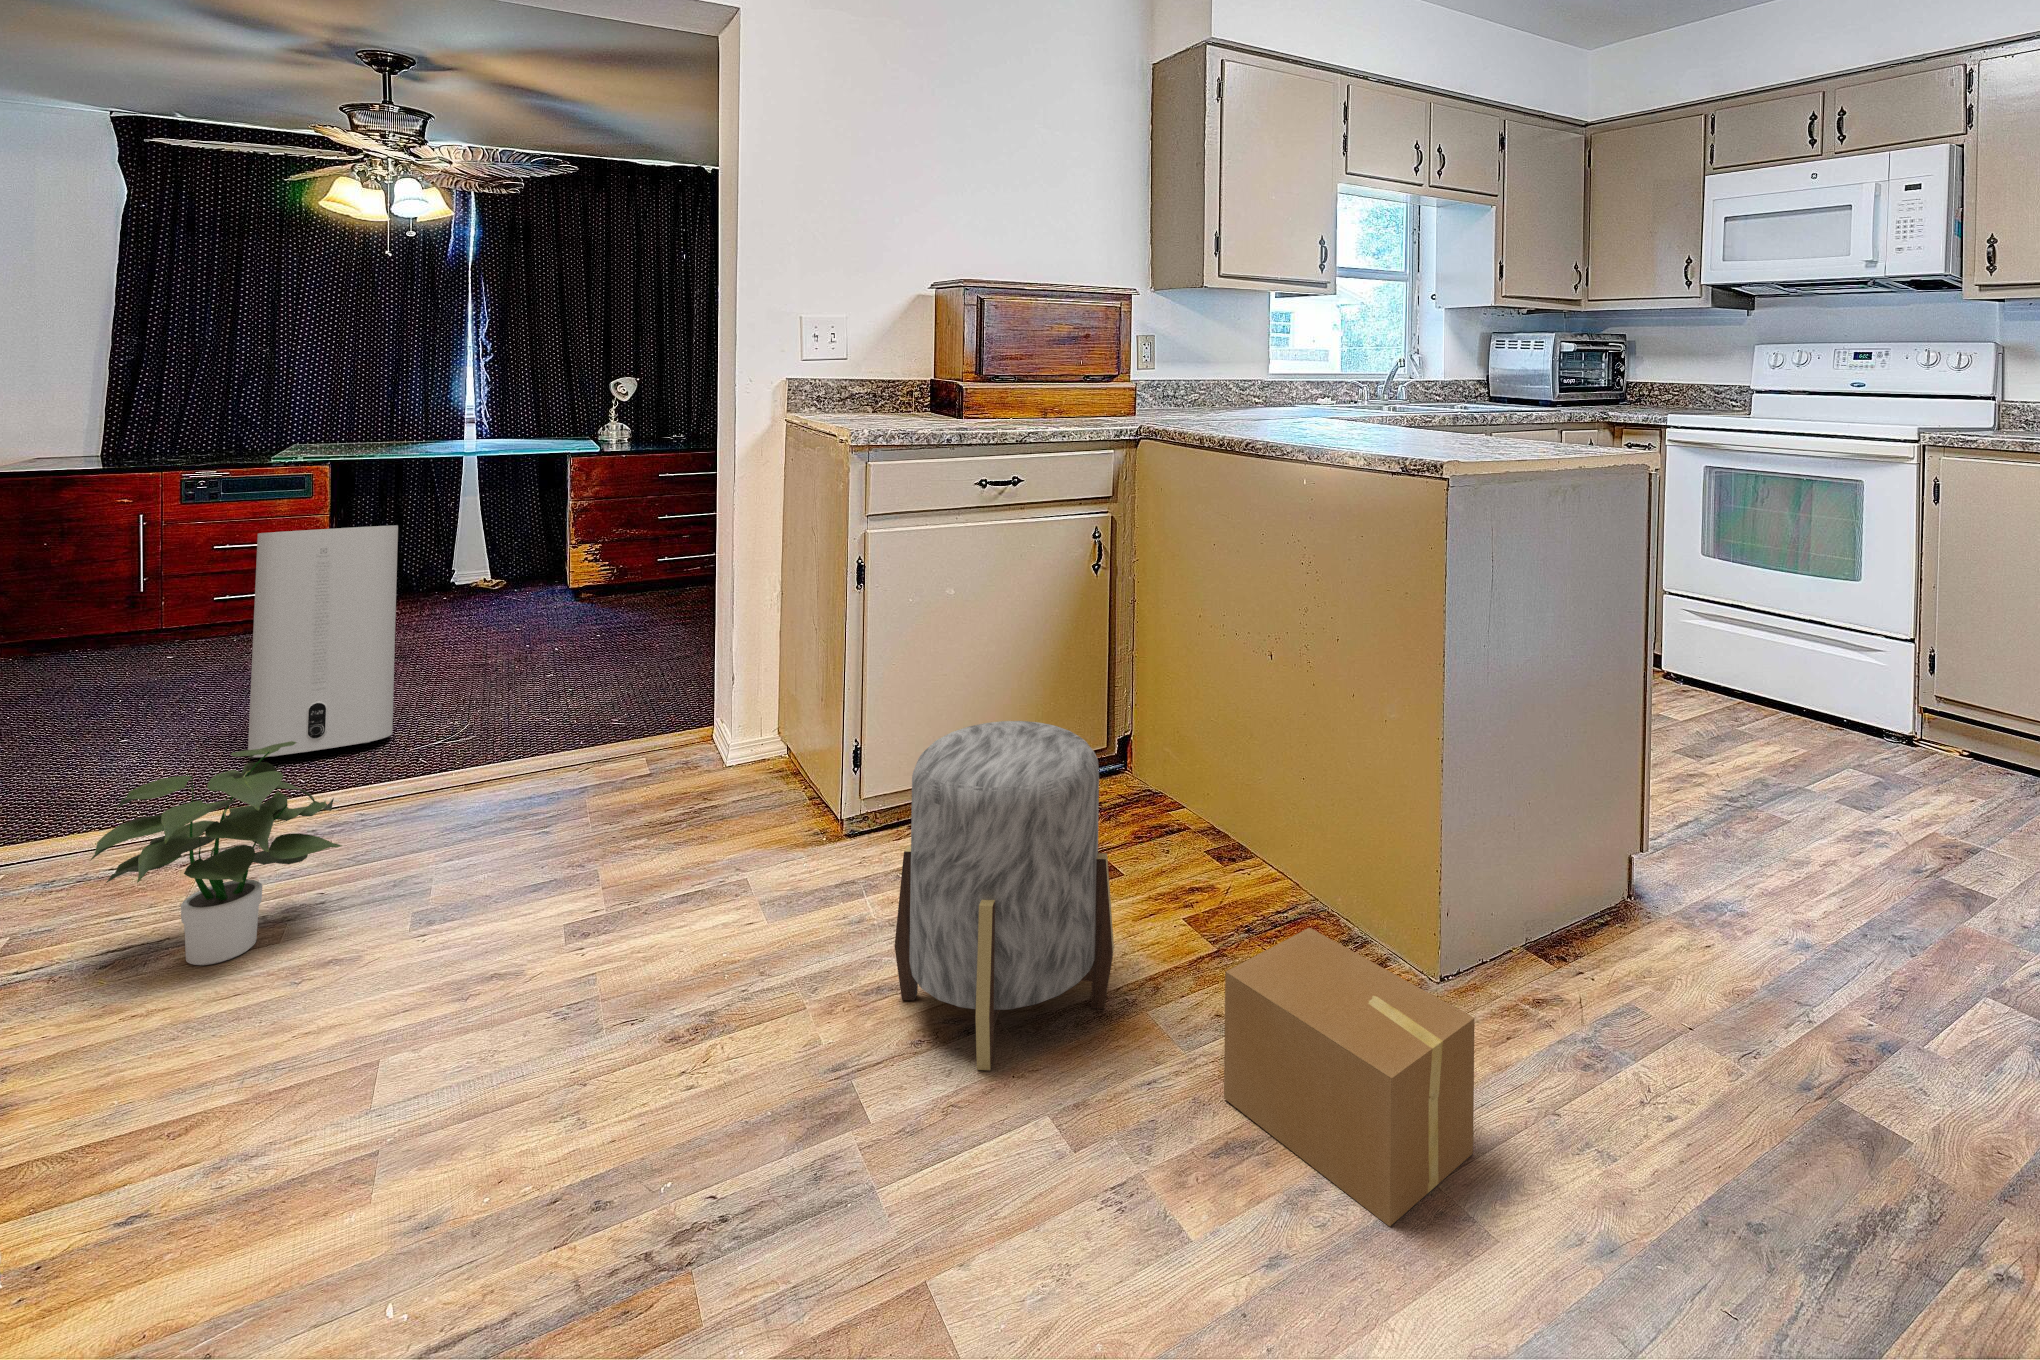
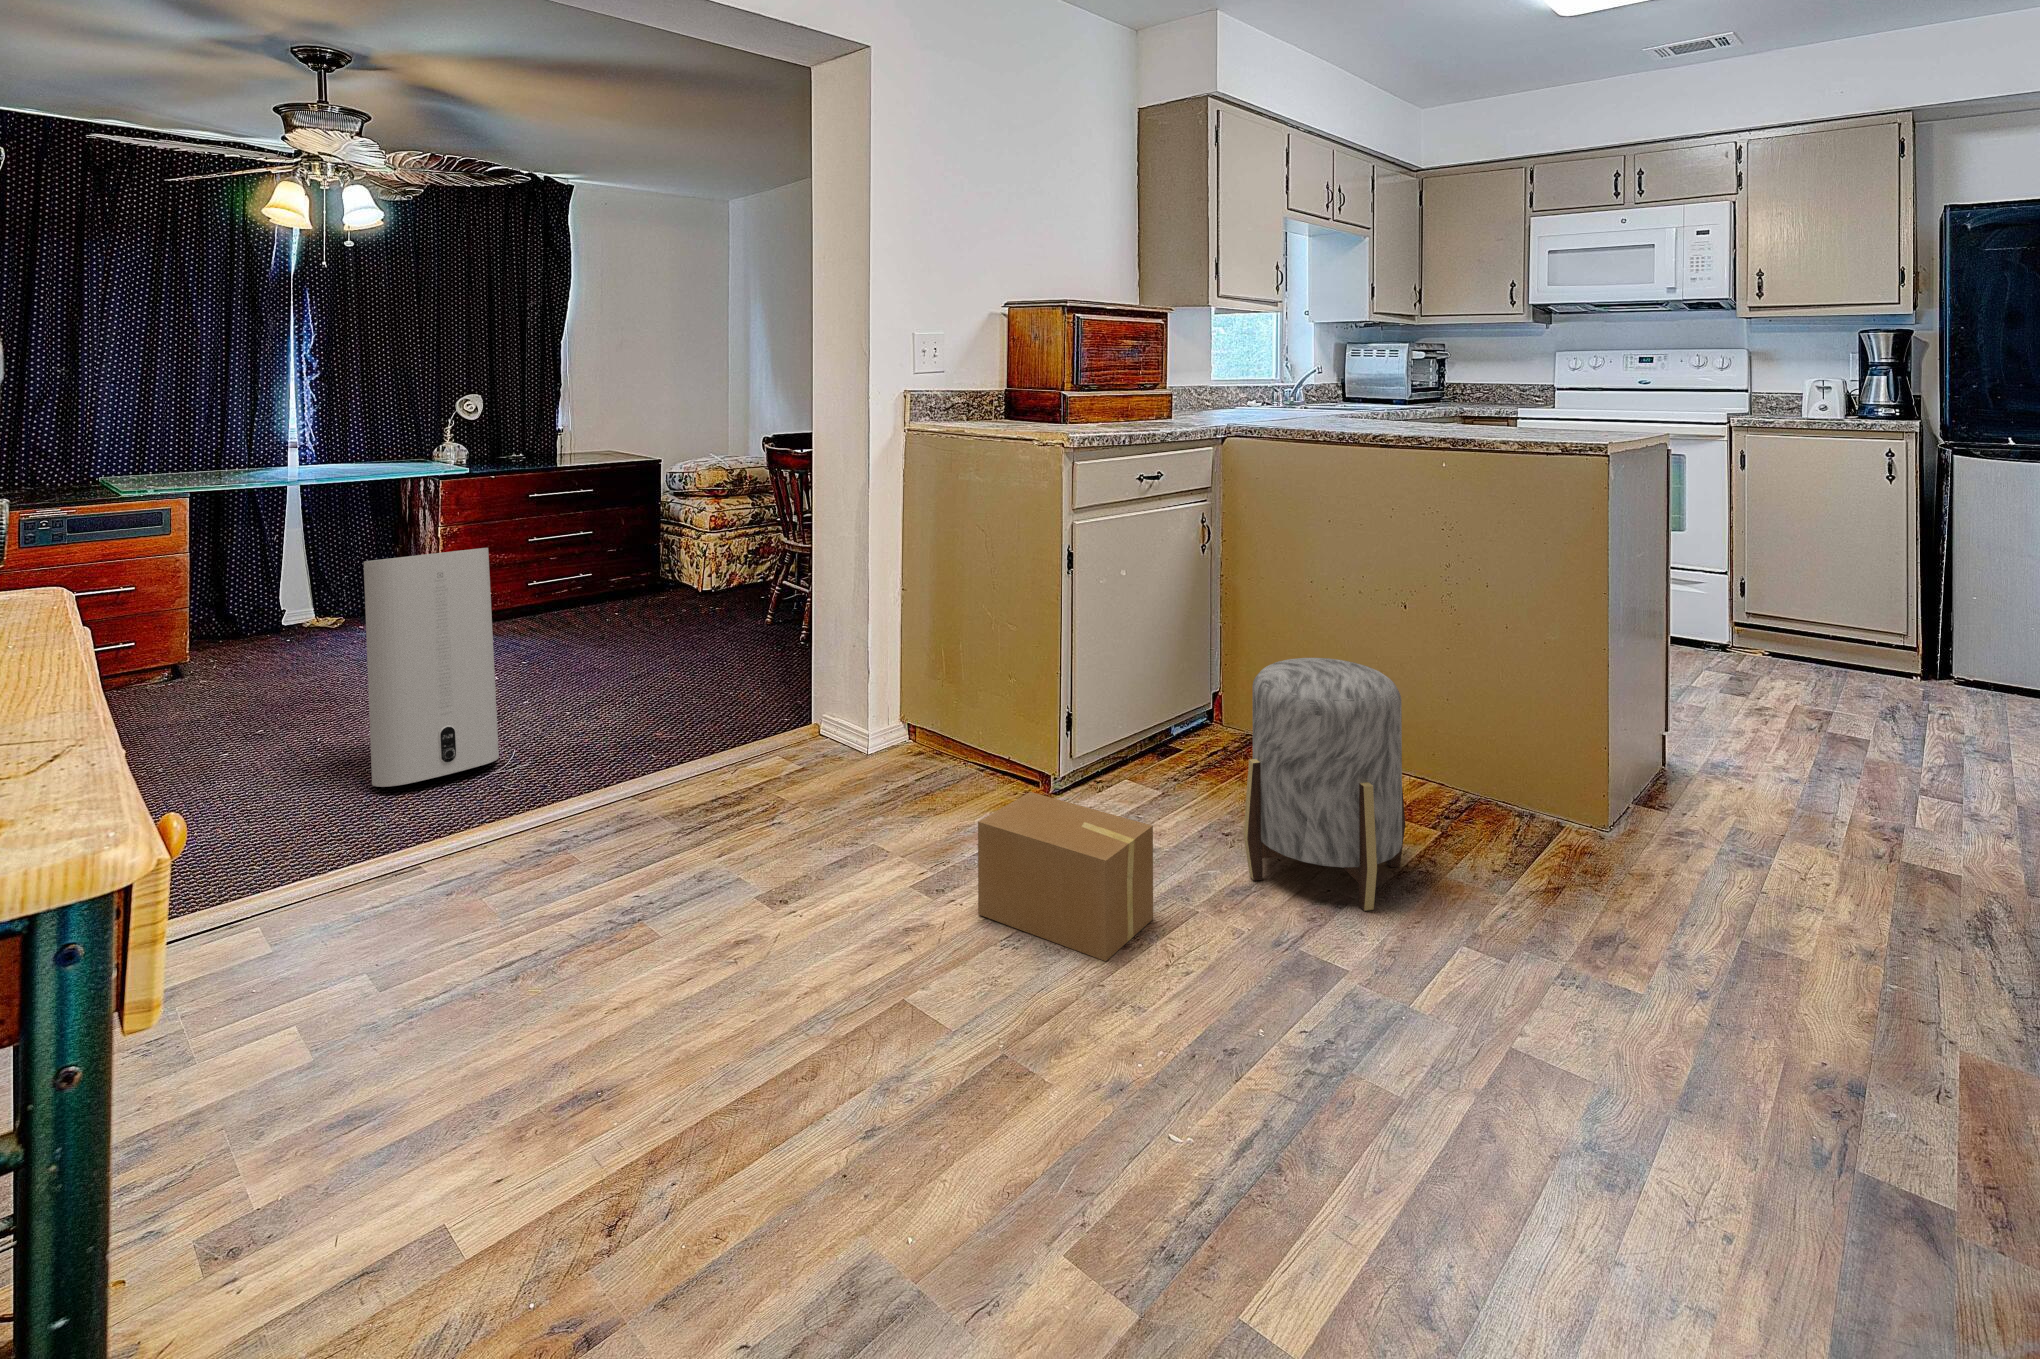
potted plant: present [90,741,342,965] -> none [536,734,714,938]
cardboard box: present [1224,927,1475,1227] -> present [978,792,1153,961]

